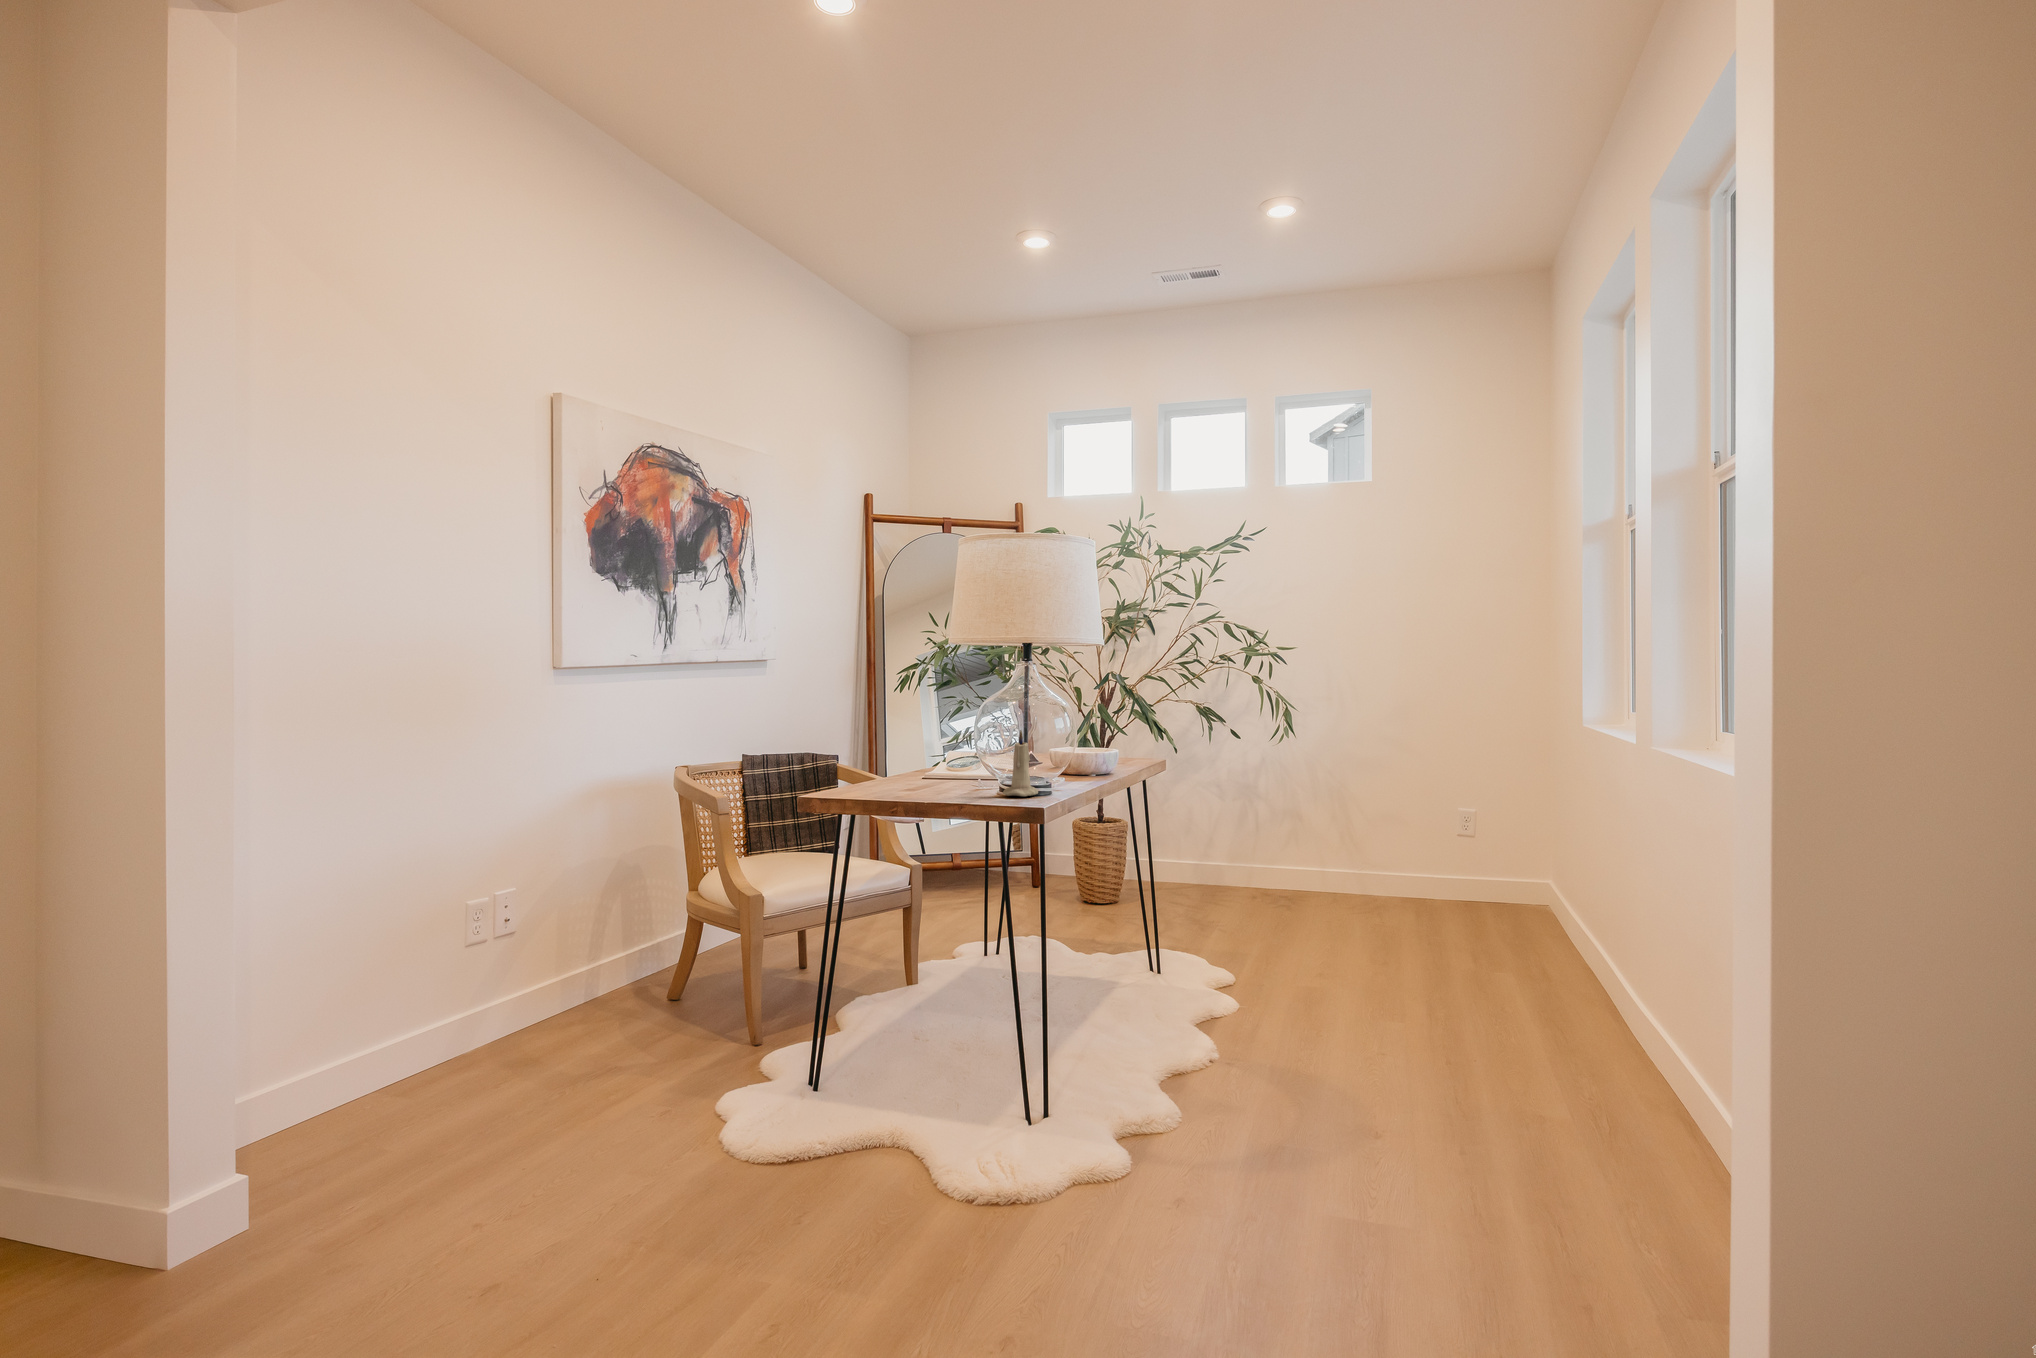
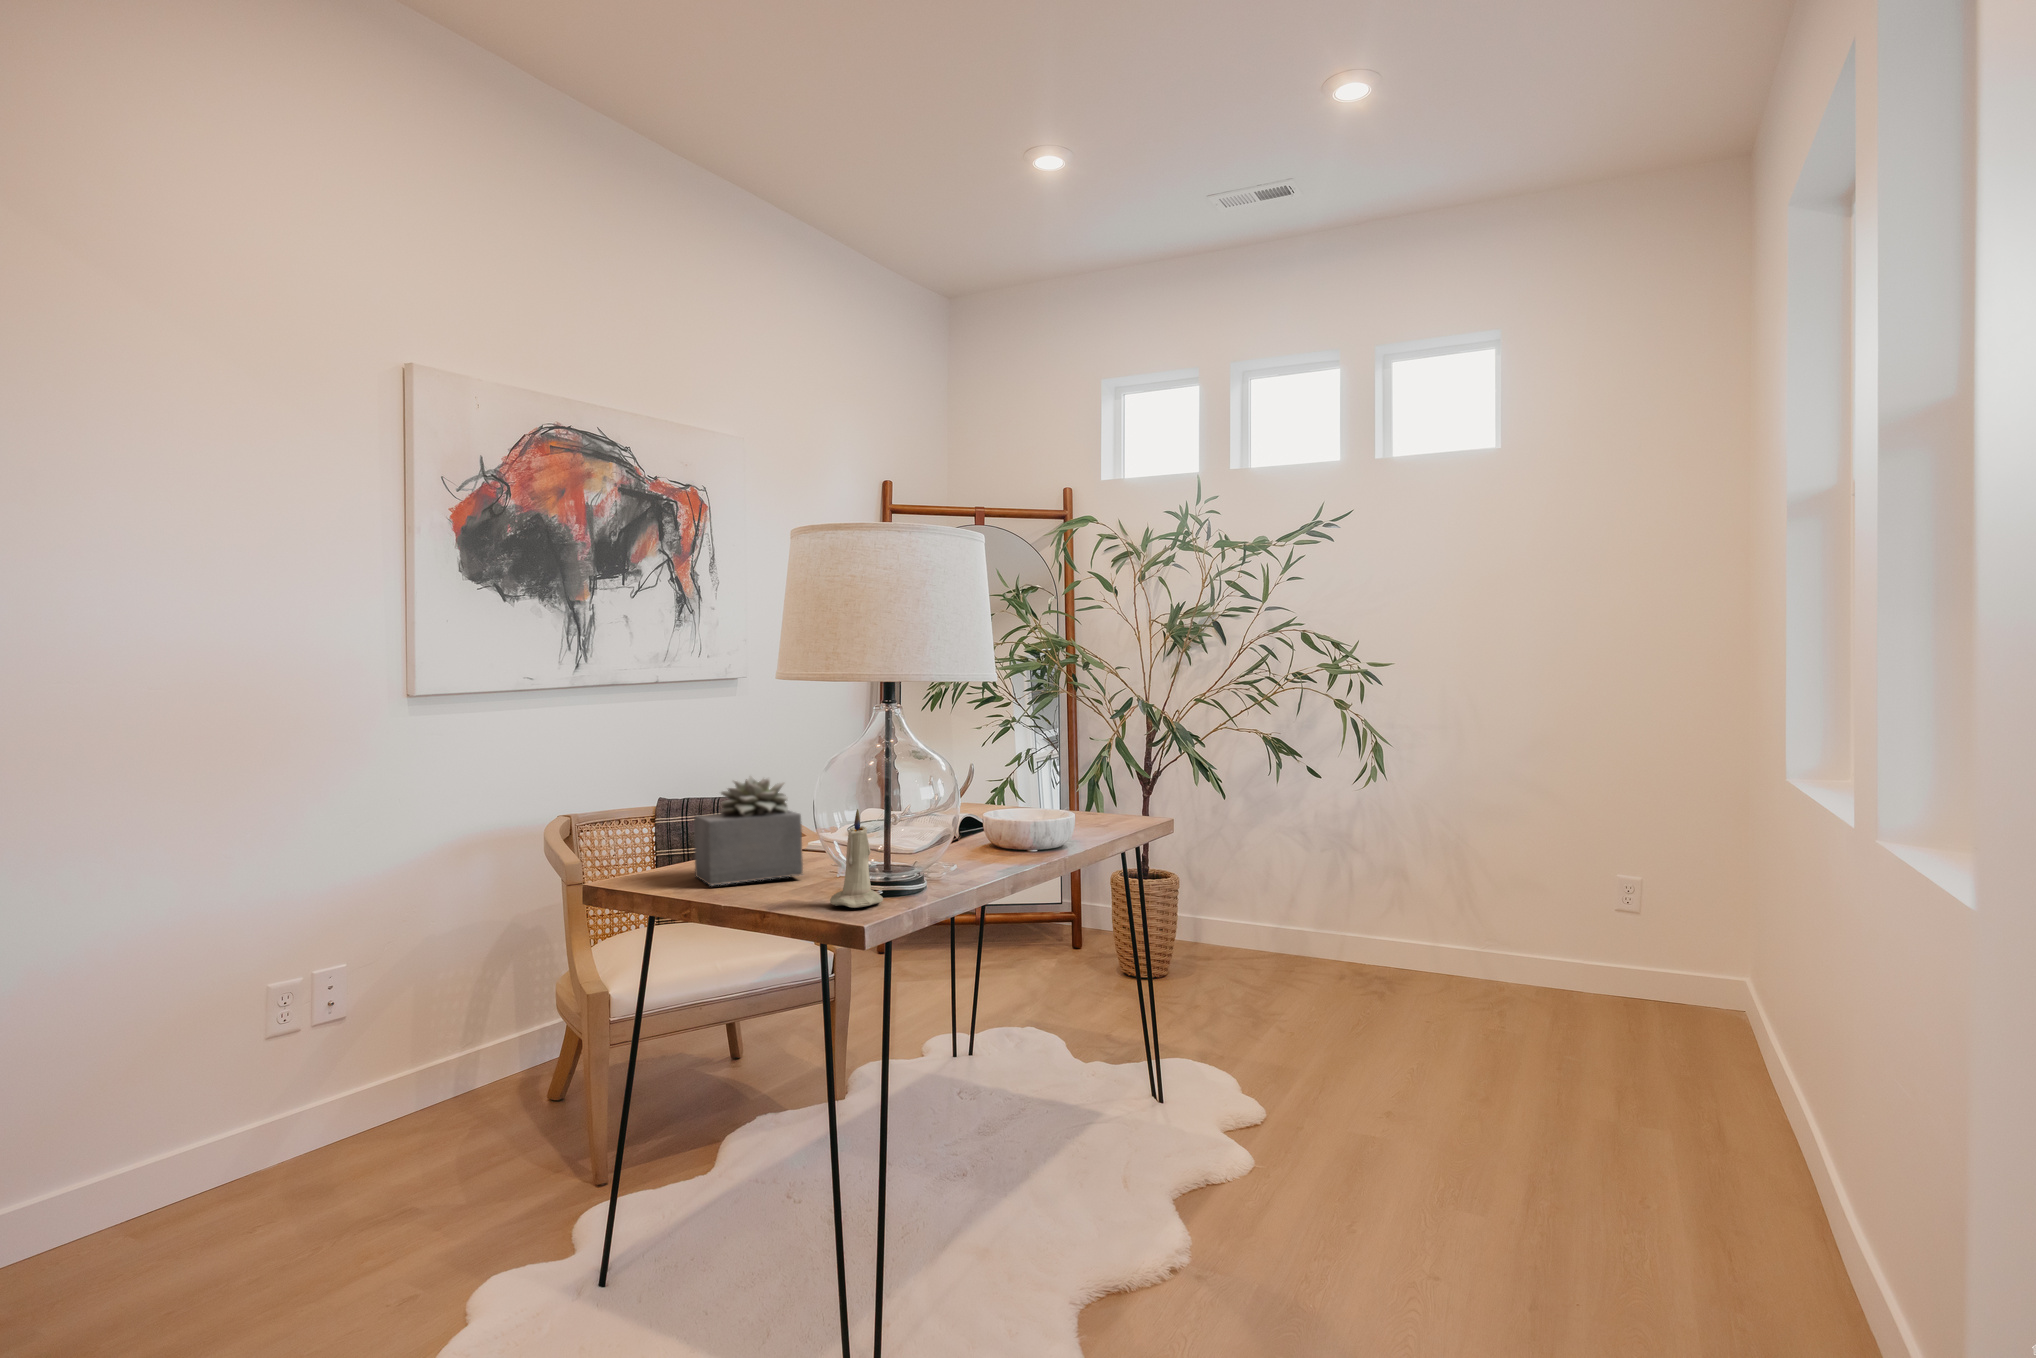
succulent plant: none [871,715,957,791] -> present [694,776,803,885]

